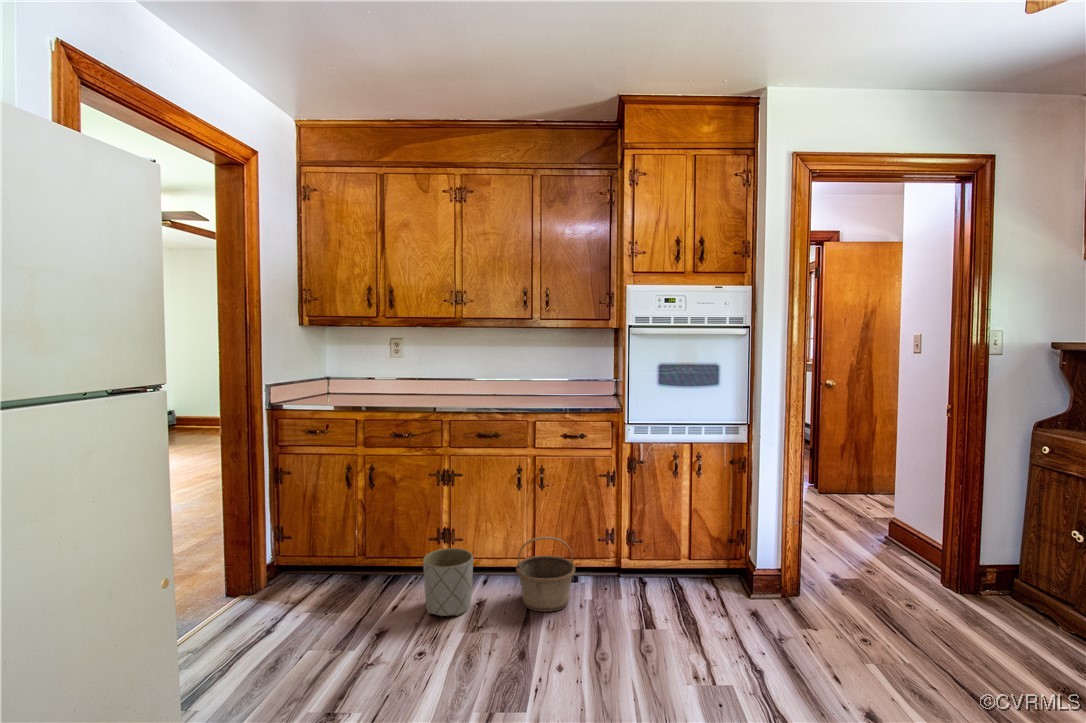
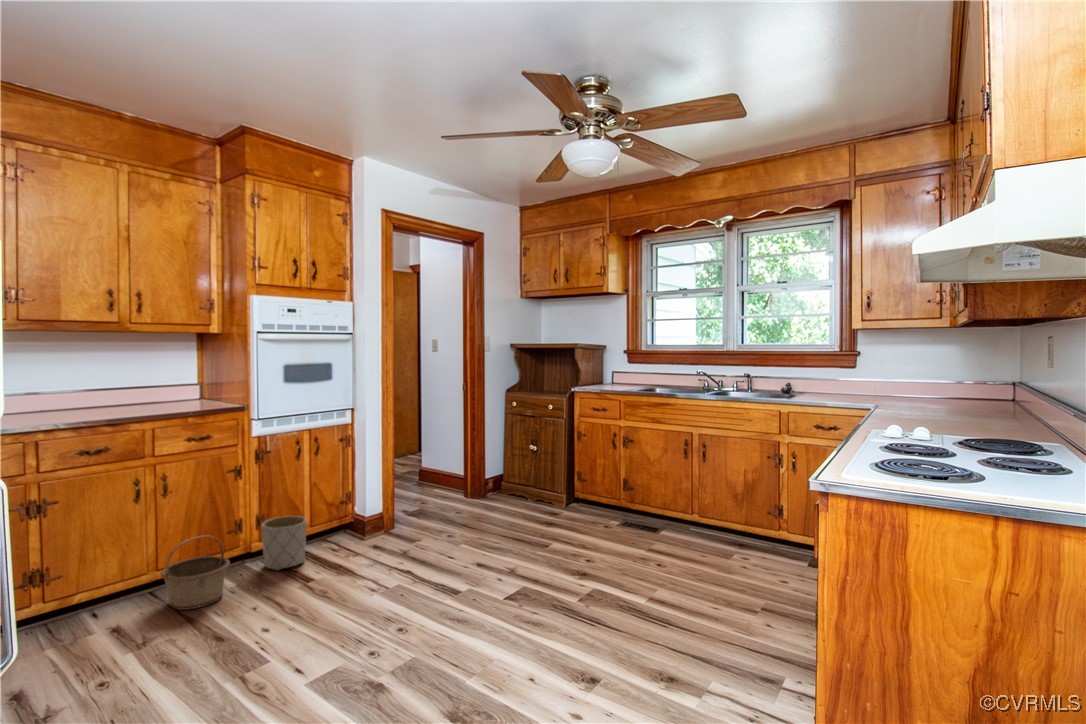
planter: present [423,548,473,616] -> present [261,516,307,571]

